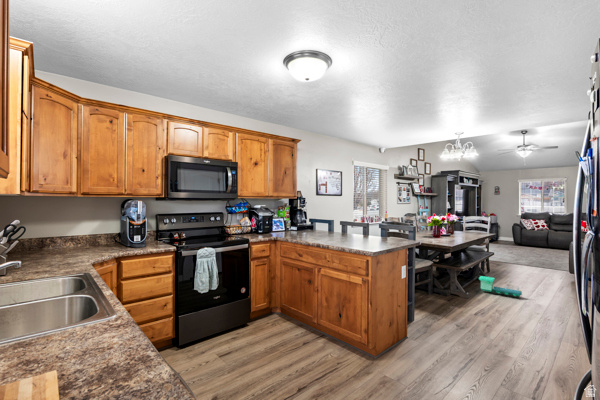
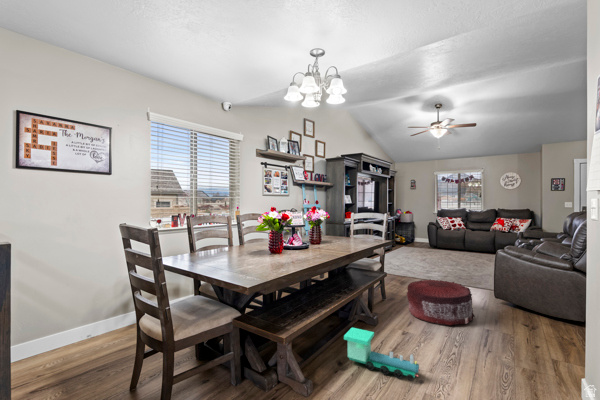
pouf: none [507,259,555,283] -> present [407,279,475,325]

